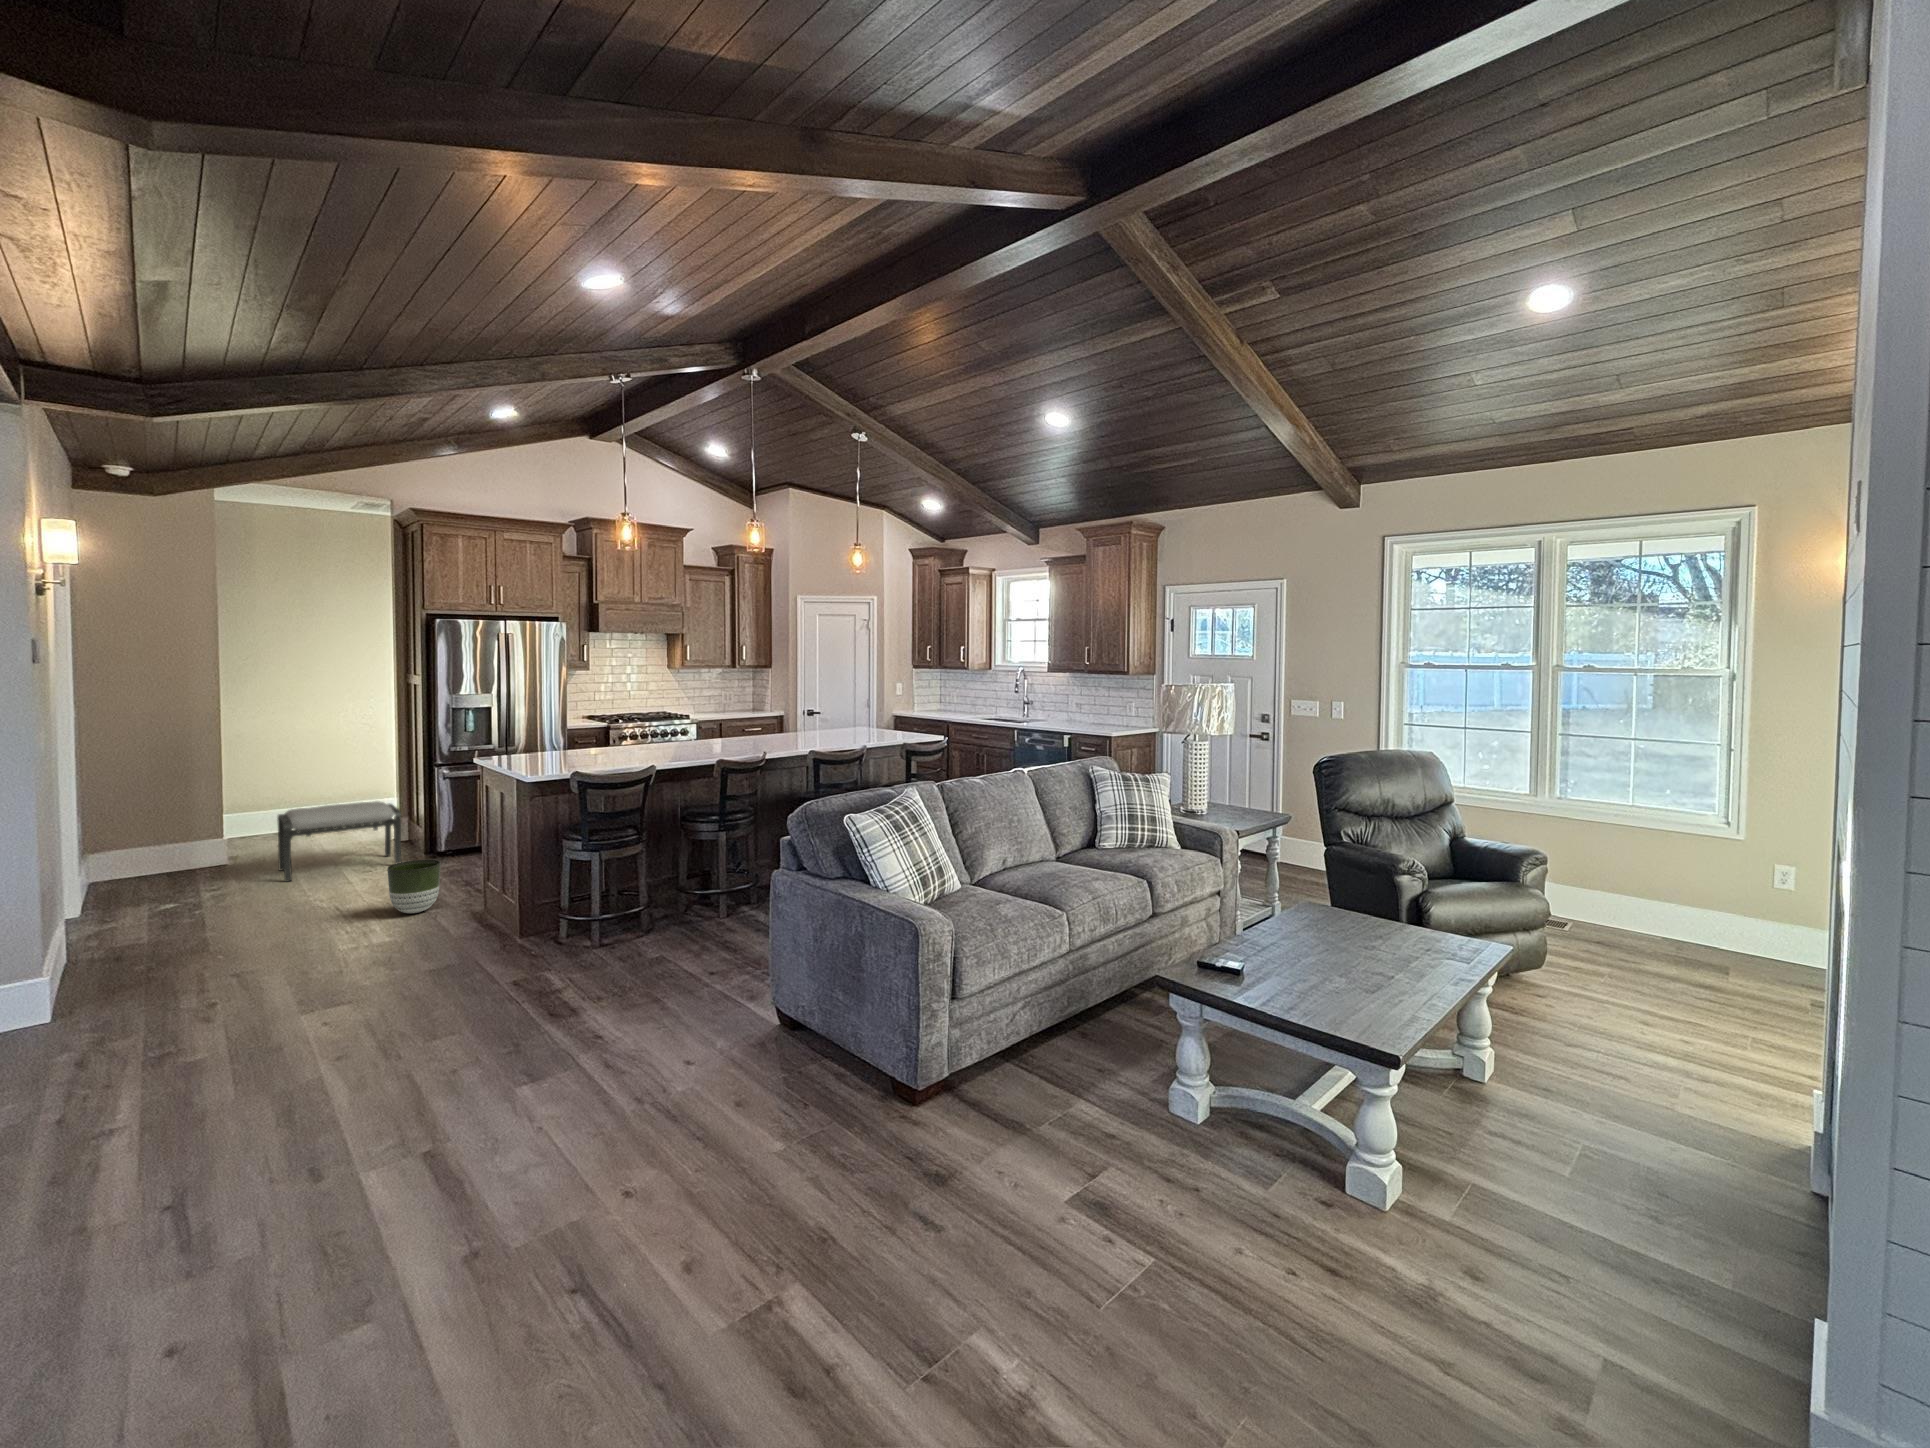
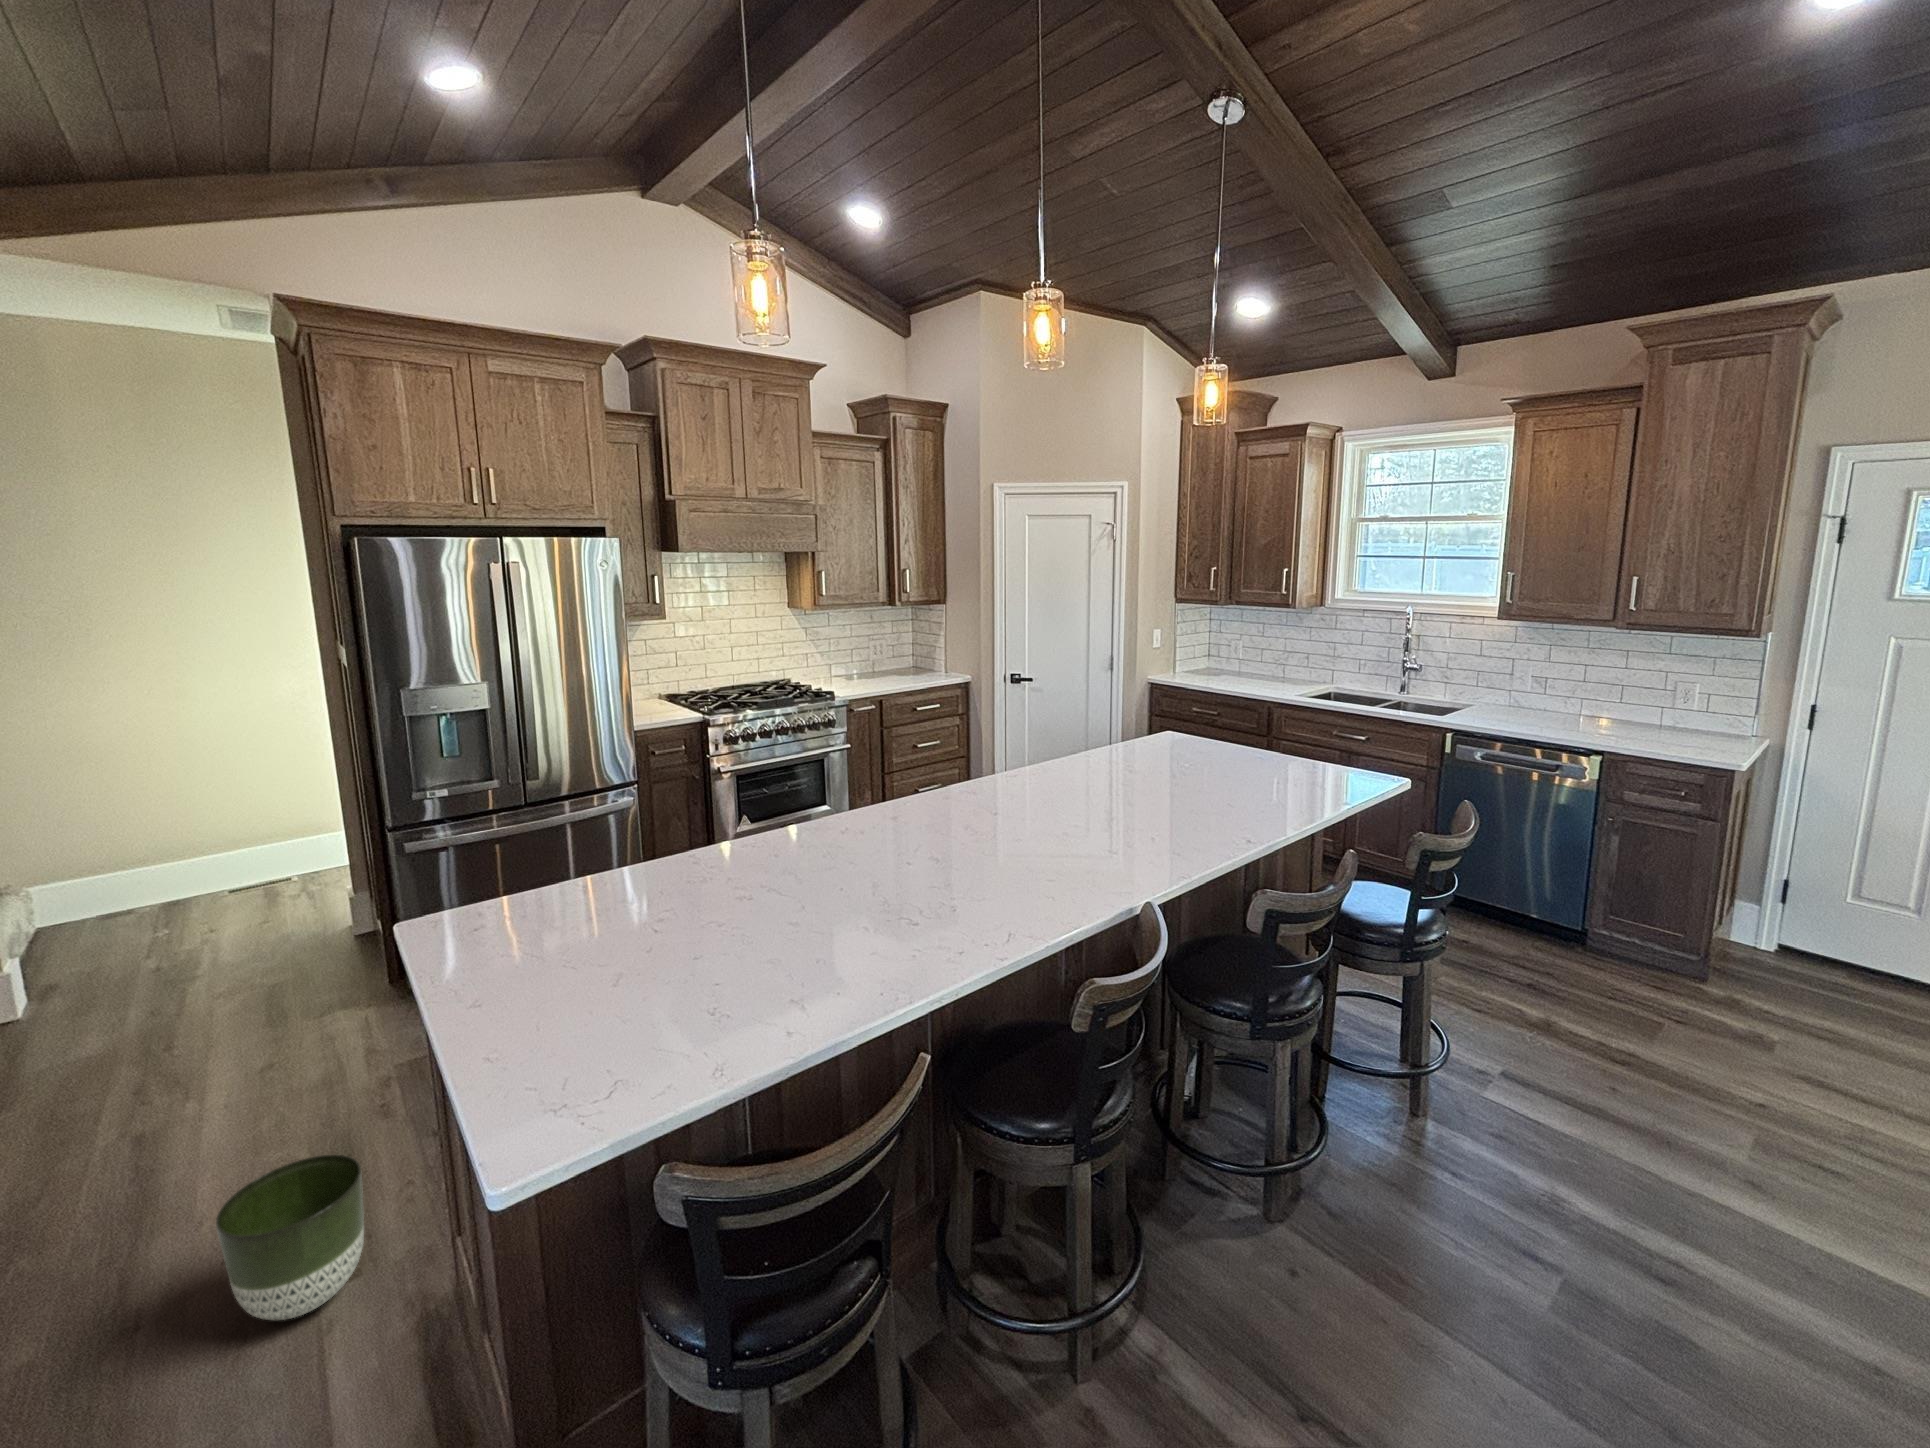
ottoman: present [277,801,401,882] -> none [56,901,336,1113]

